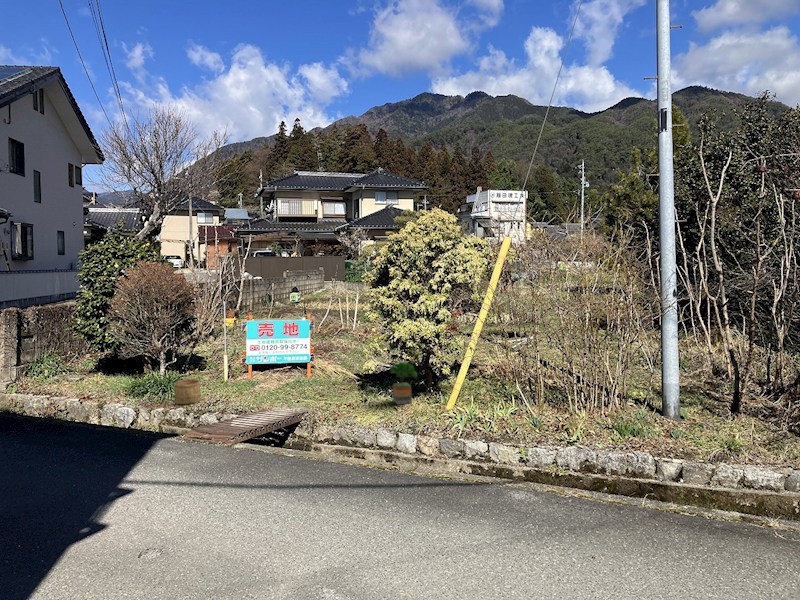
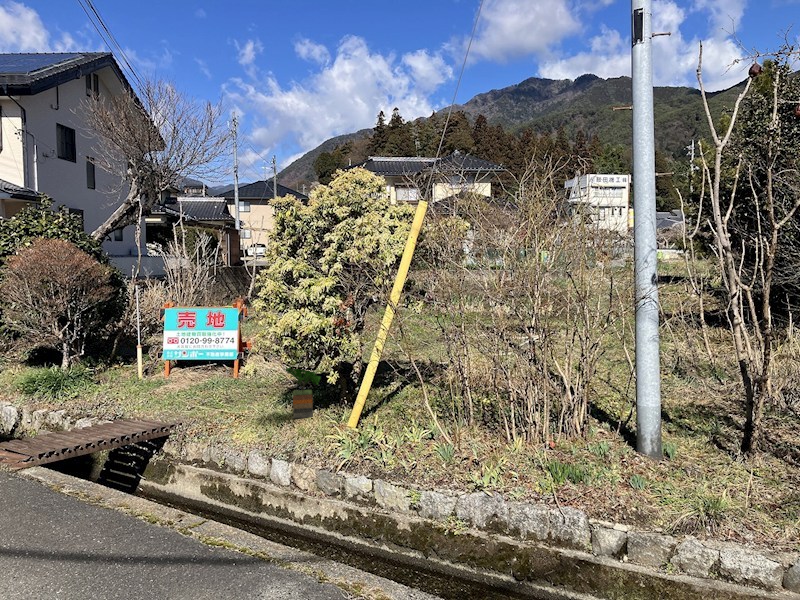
wooden bucket: present [174,379,201,404] -> none [50,377,86,407]

